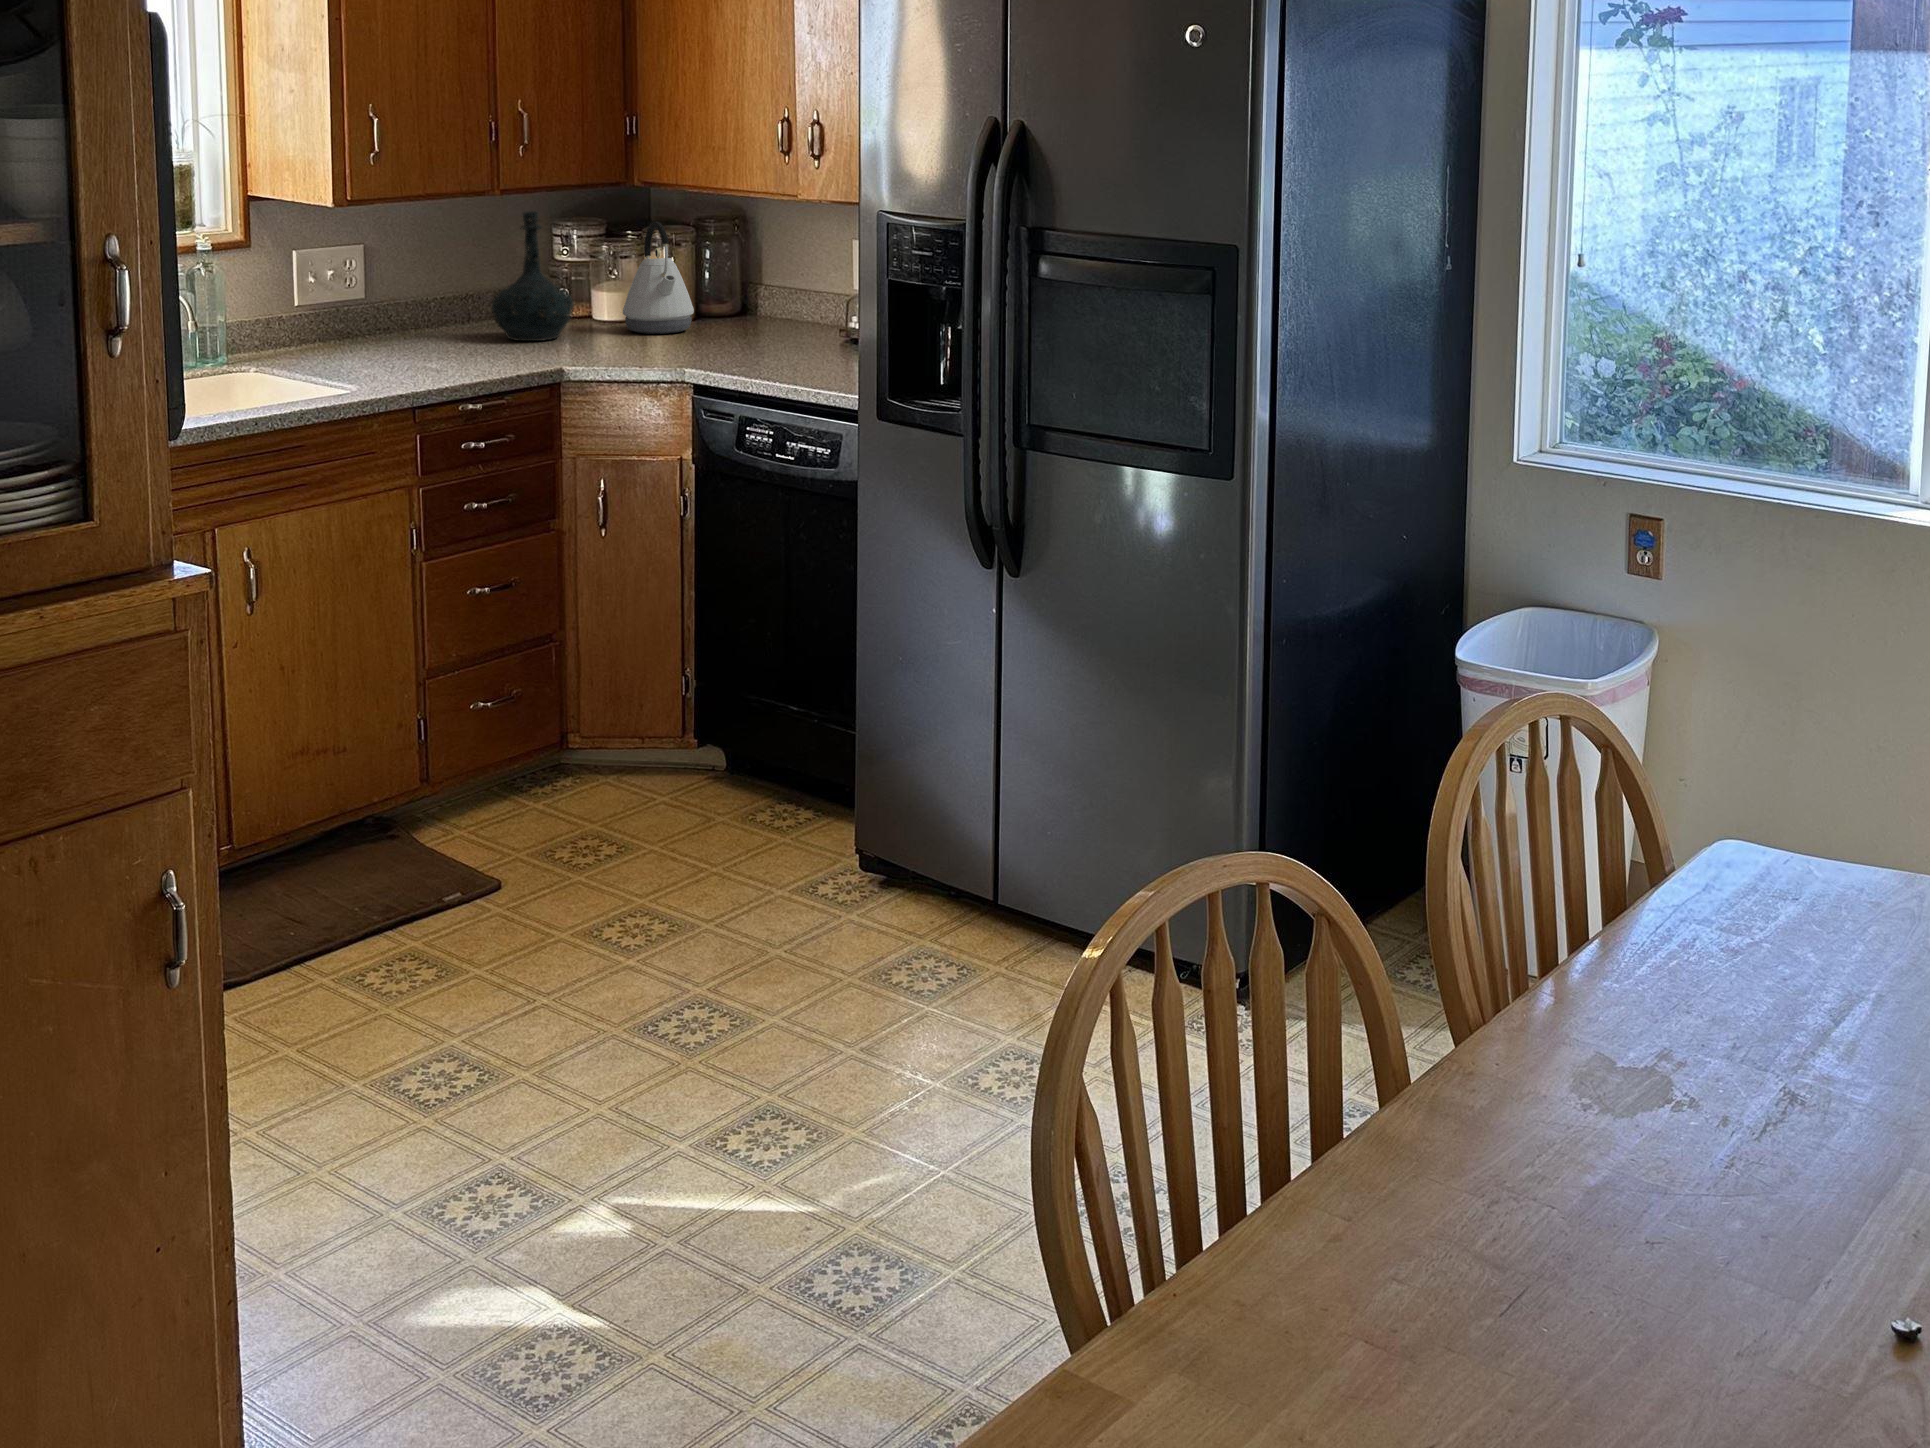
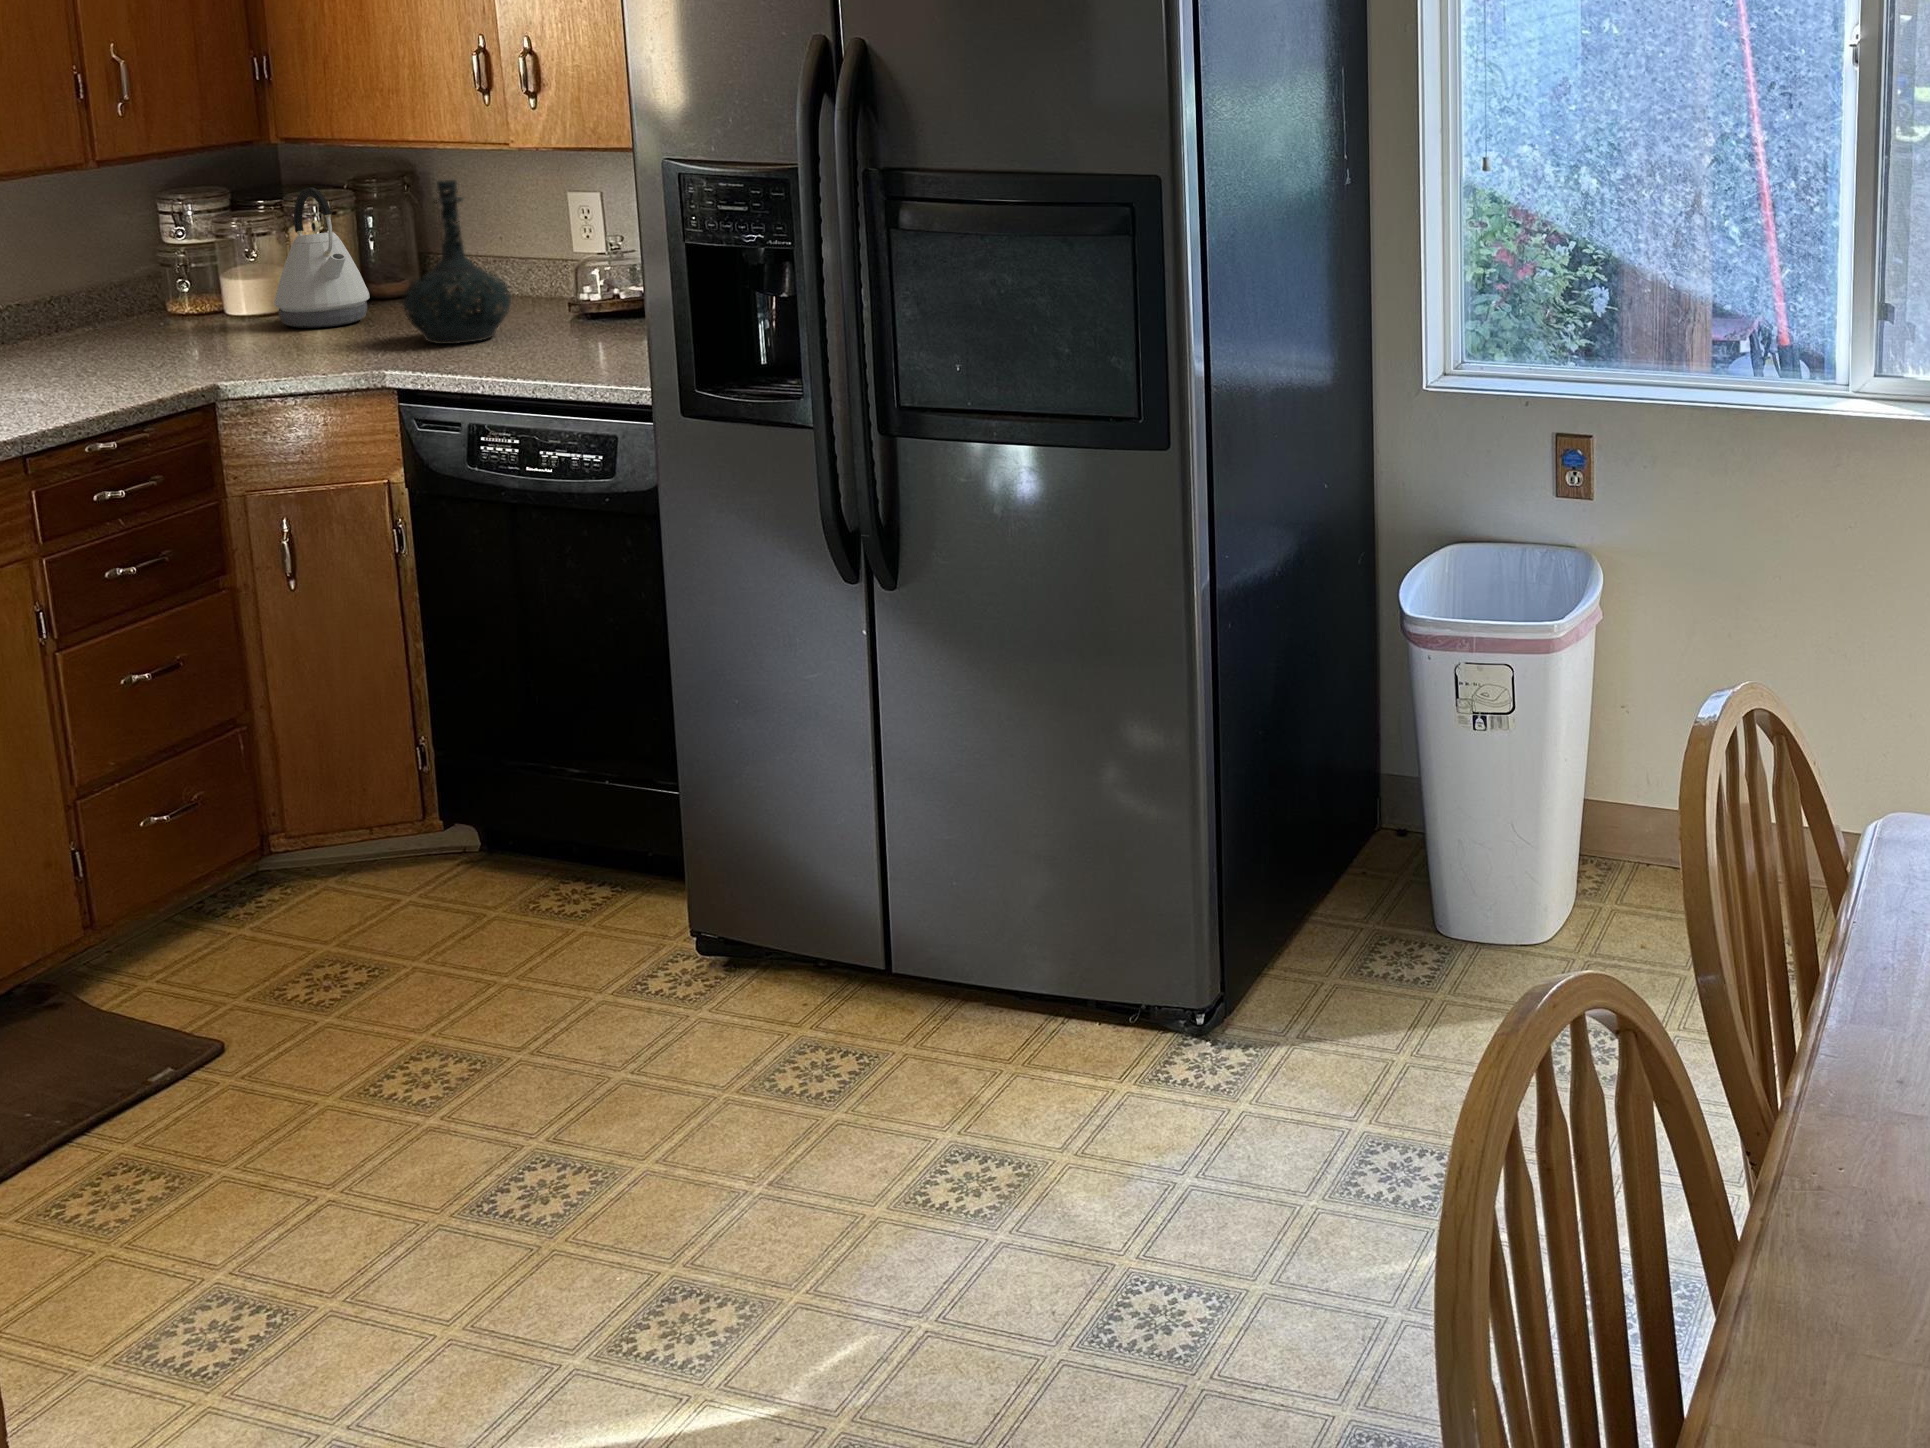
bottle: present [492,212,574,341] -> present [403,180,511,344]

